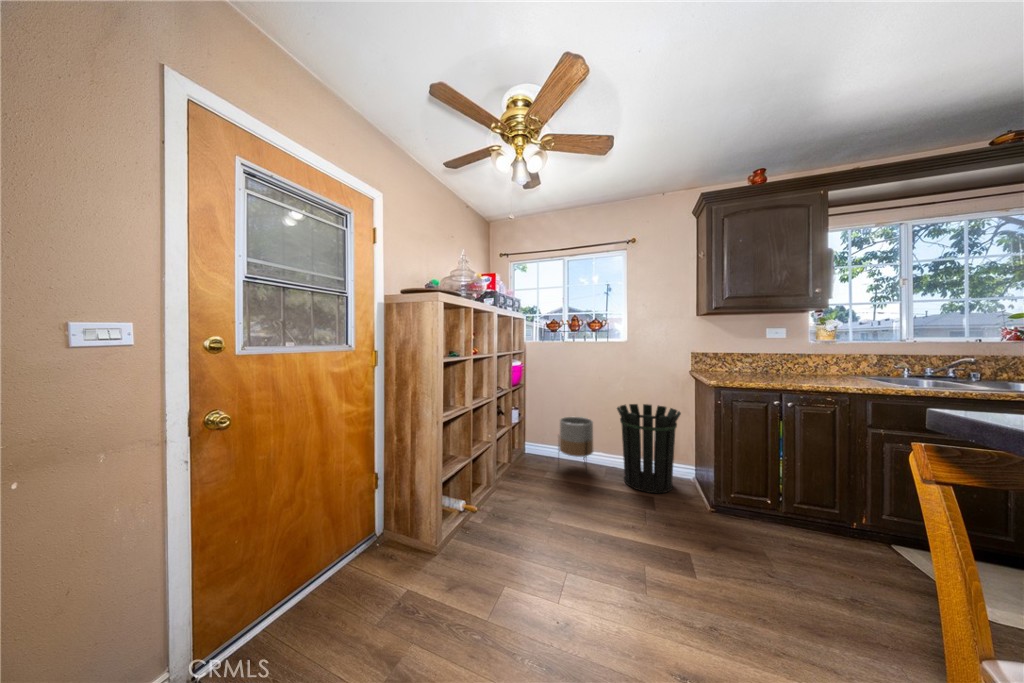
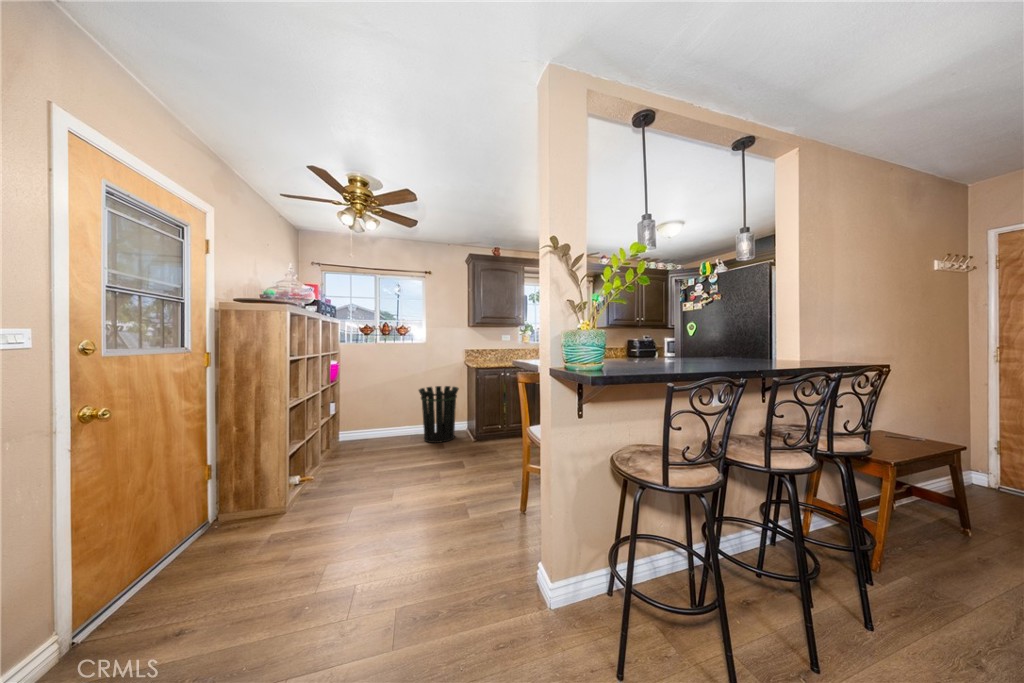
planter: present [559,417,593,461] -> none [372,402,401,443]

